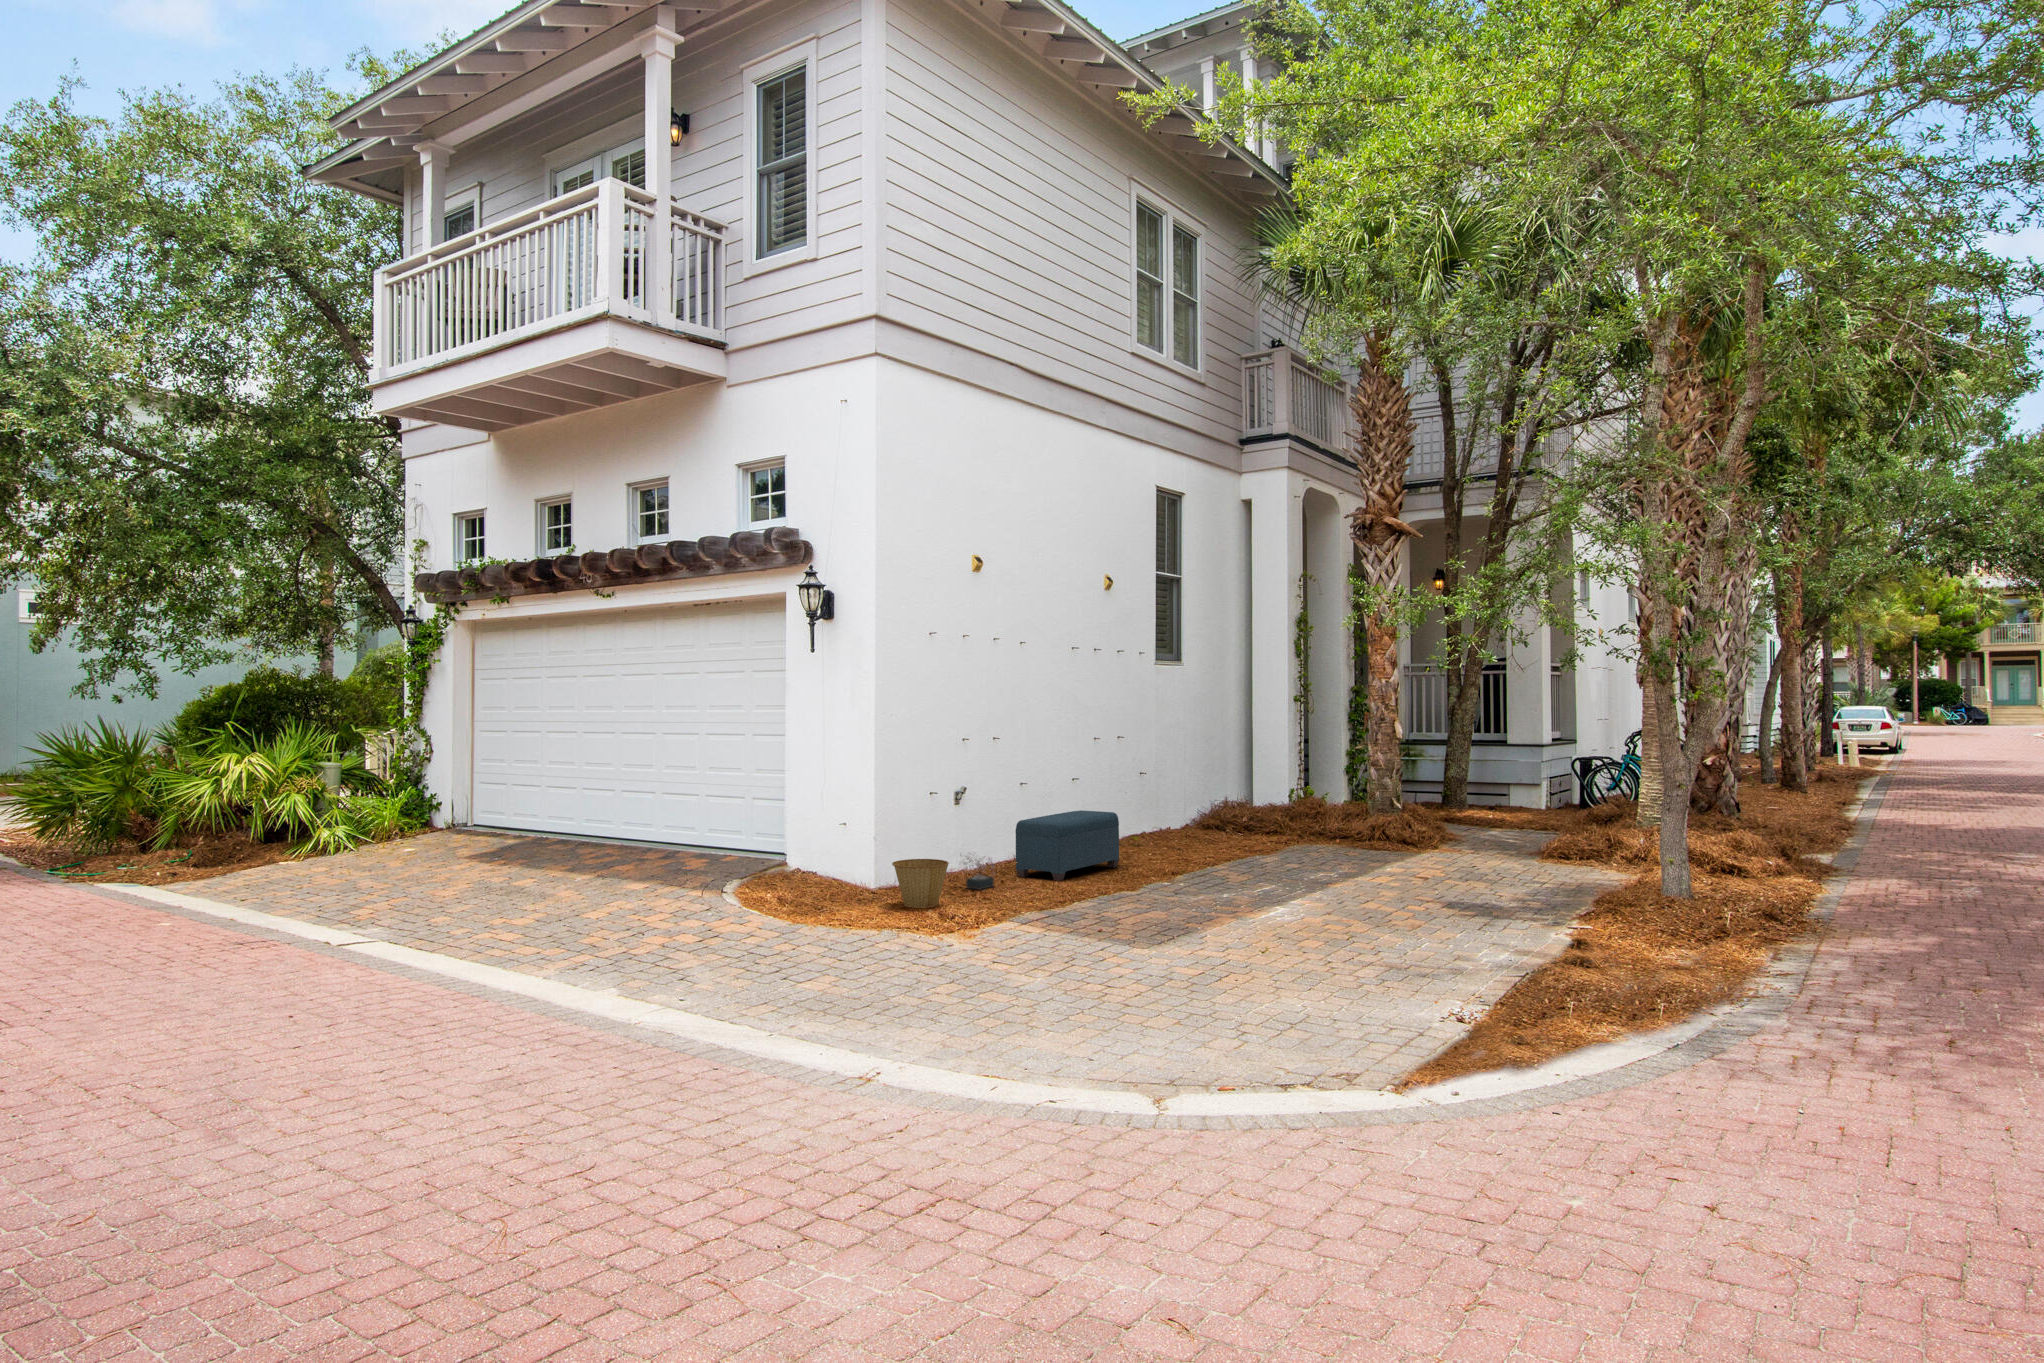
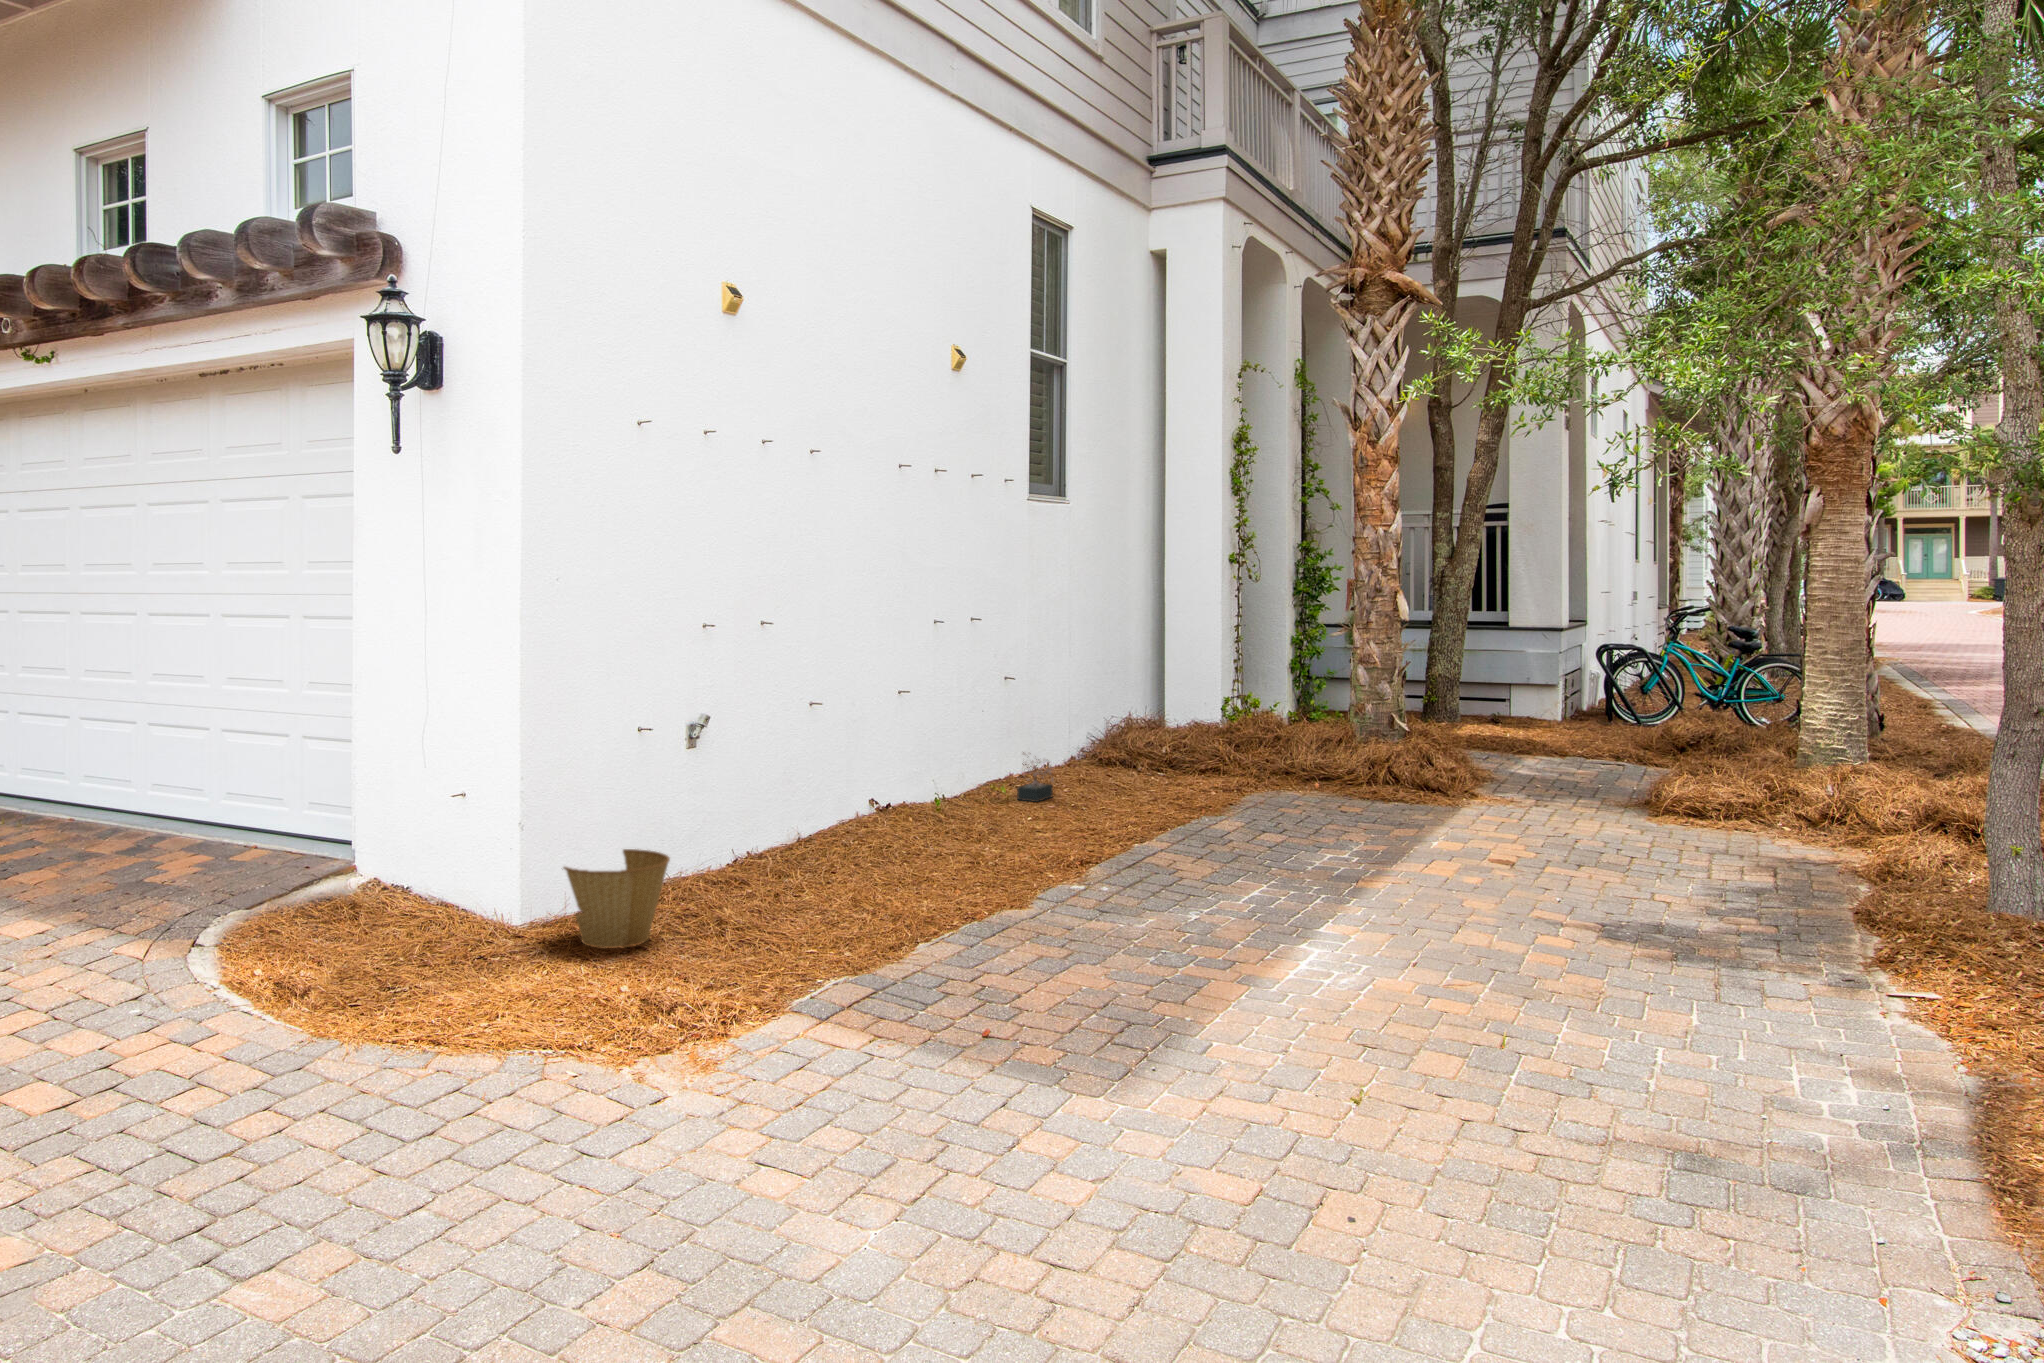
bench: present [1016,810,1119,881] -> none [796,744,974,873]
decorative plant: present [959,855,994,890] -> present [1017,752,1053,802]

